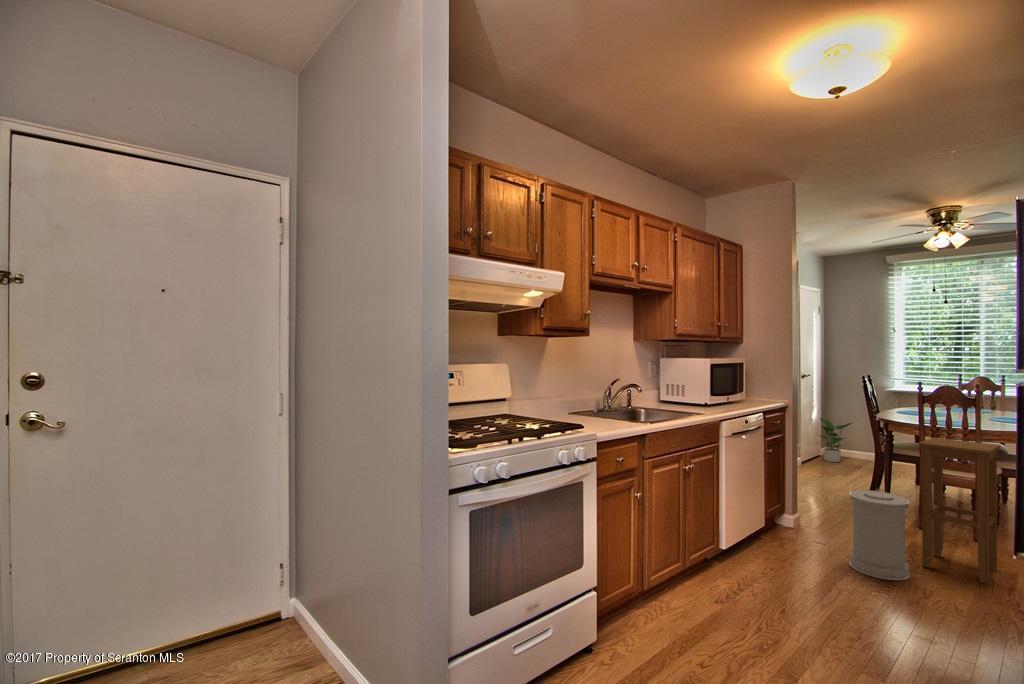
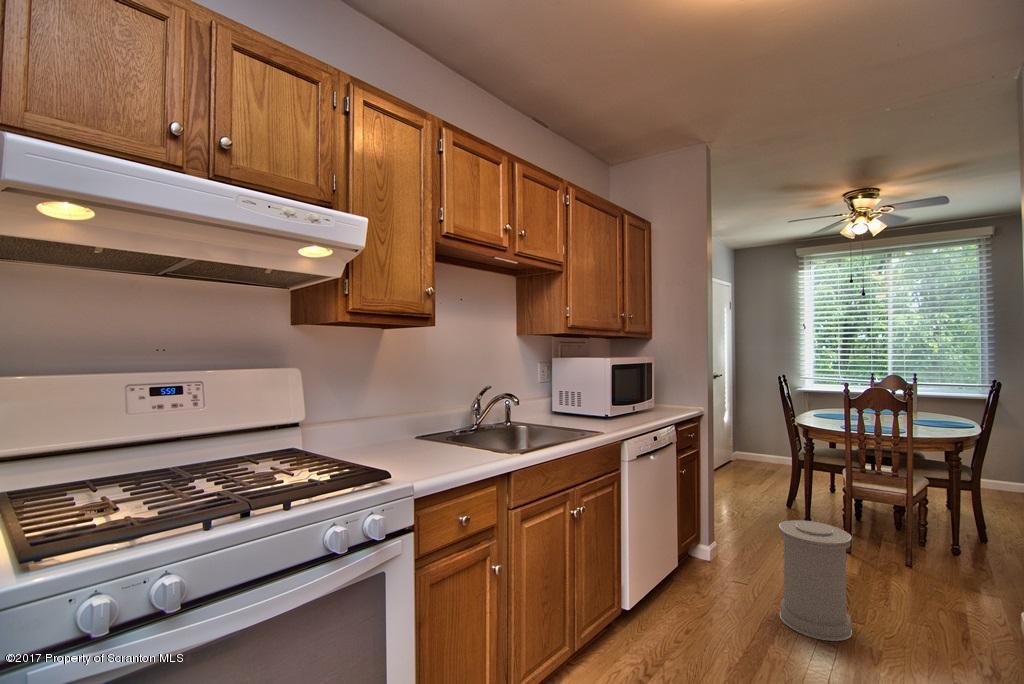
potted plant: present [819,418,852,462] -> none [730,420,765,467]
stool: present [919,438,1001,584] -> none [858,450,947,637]

